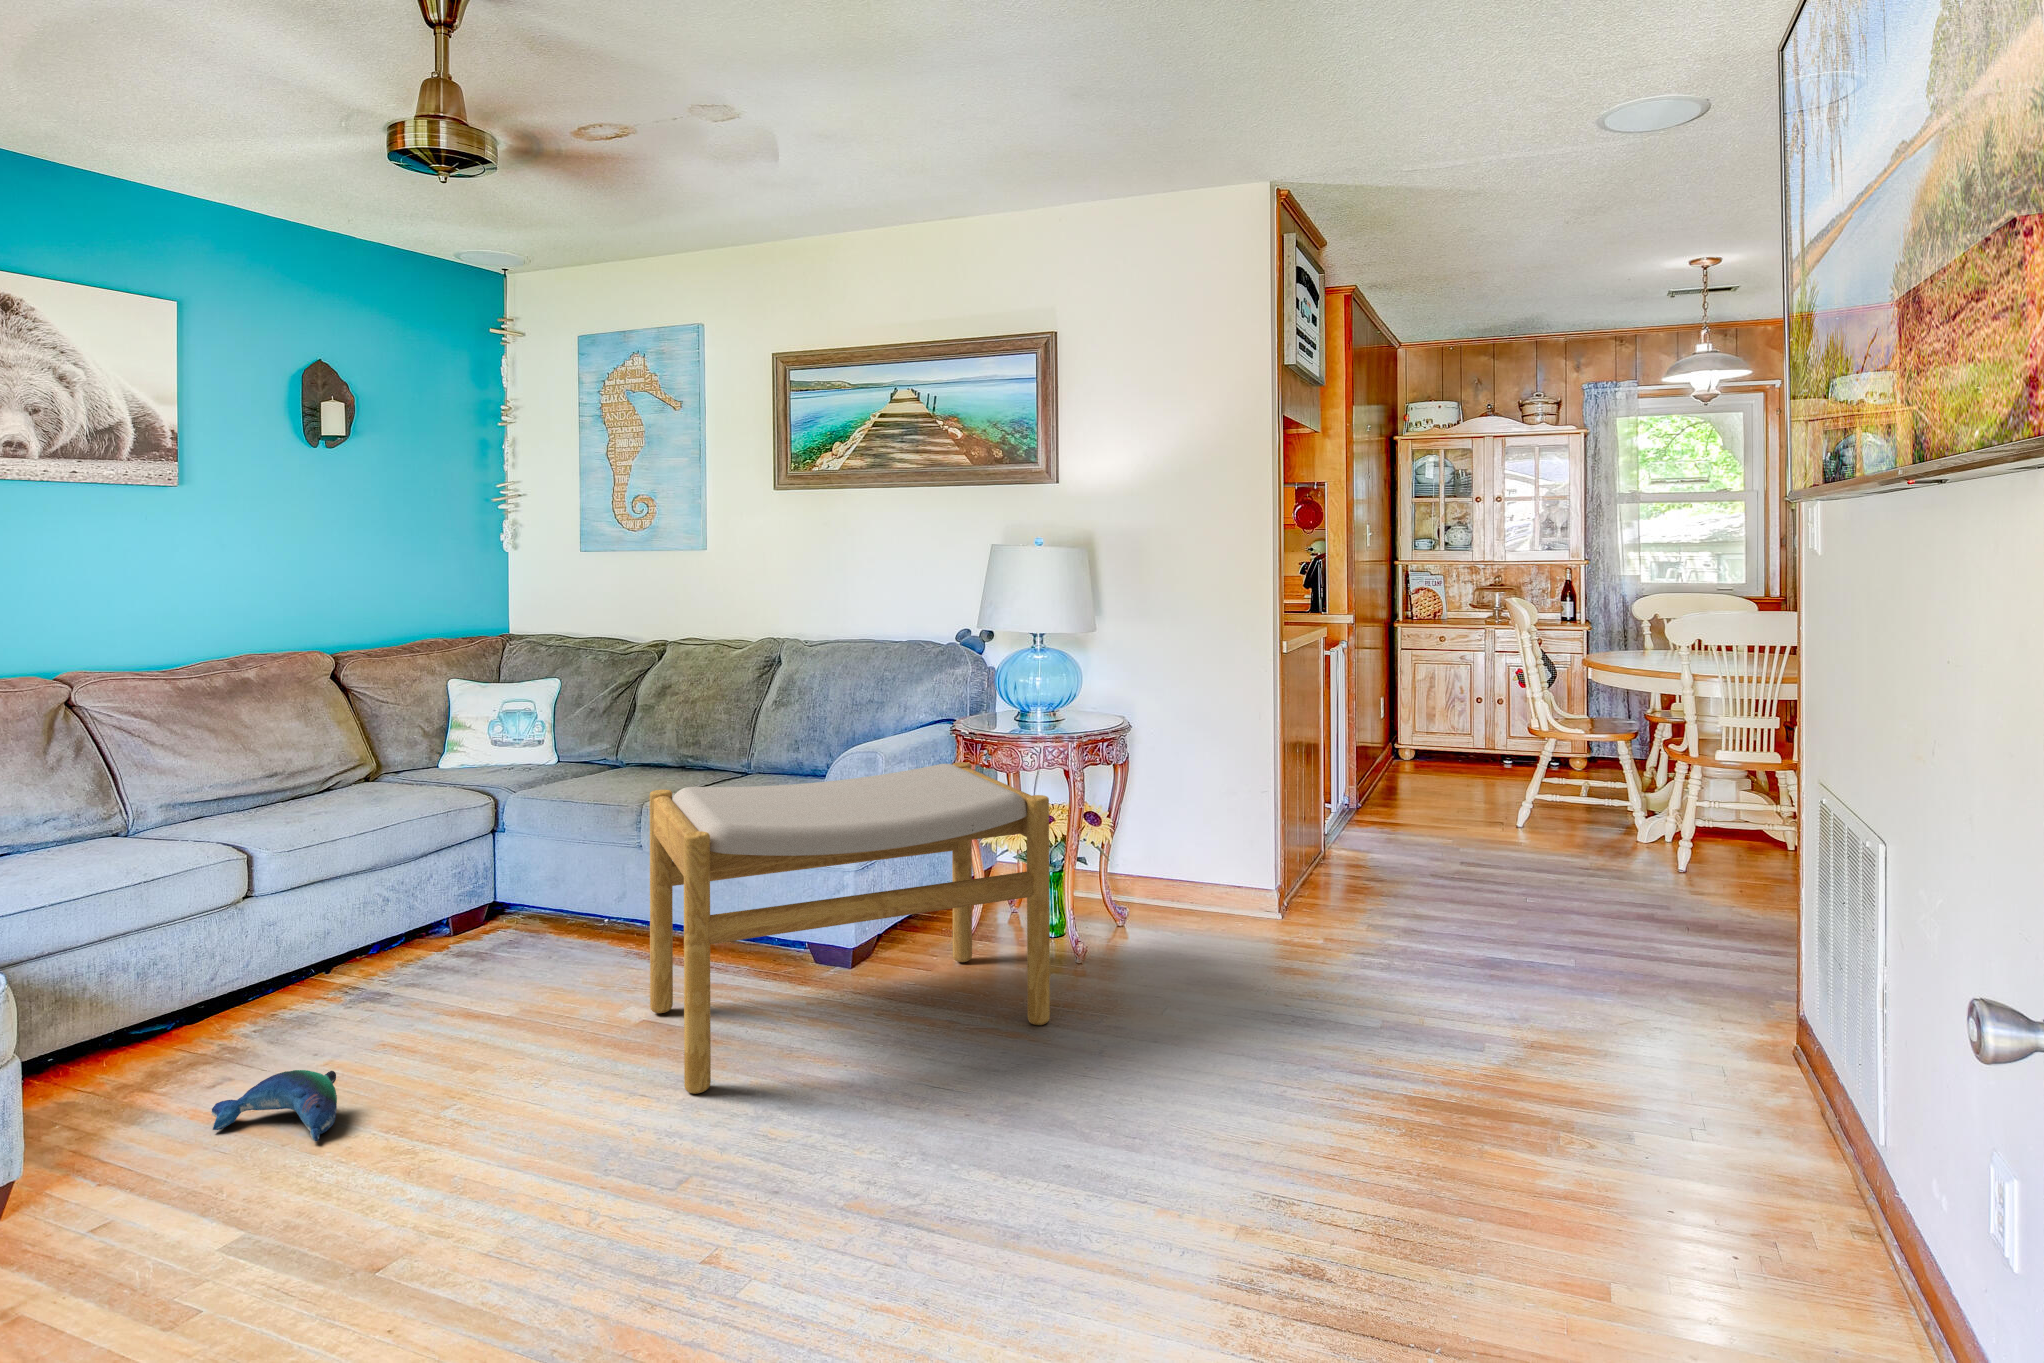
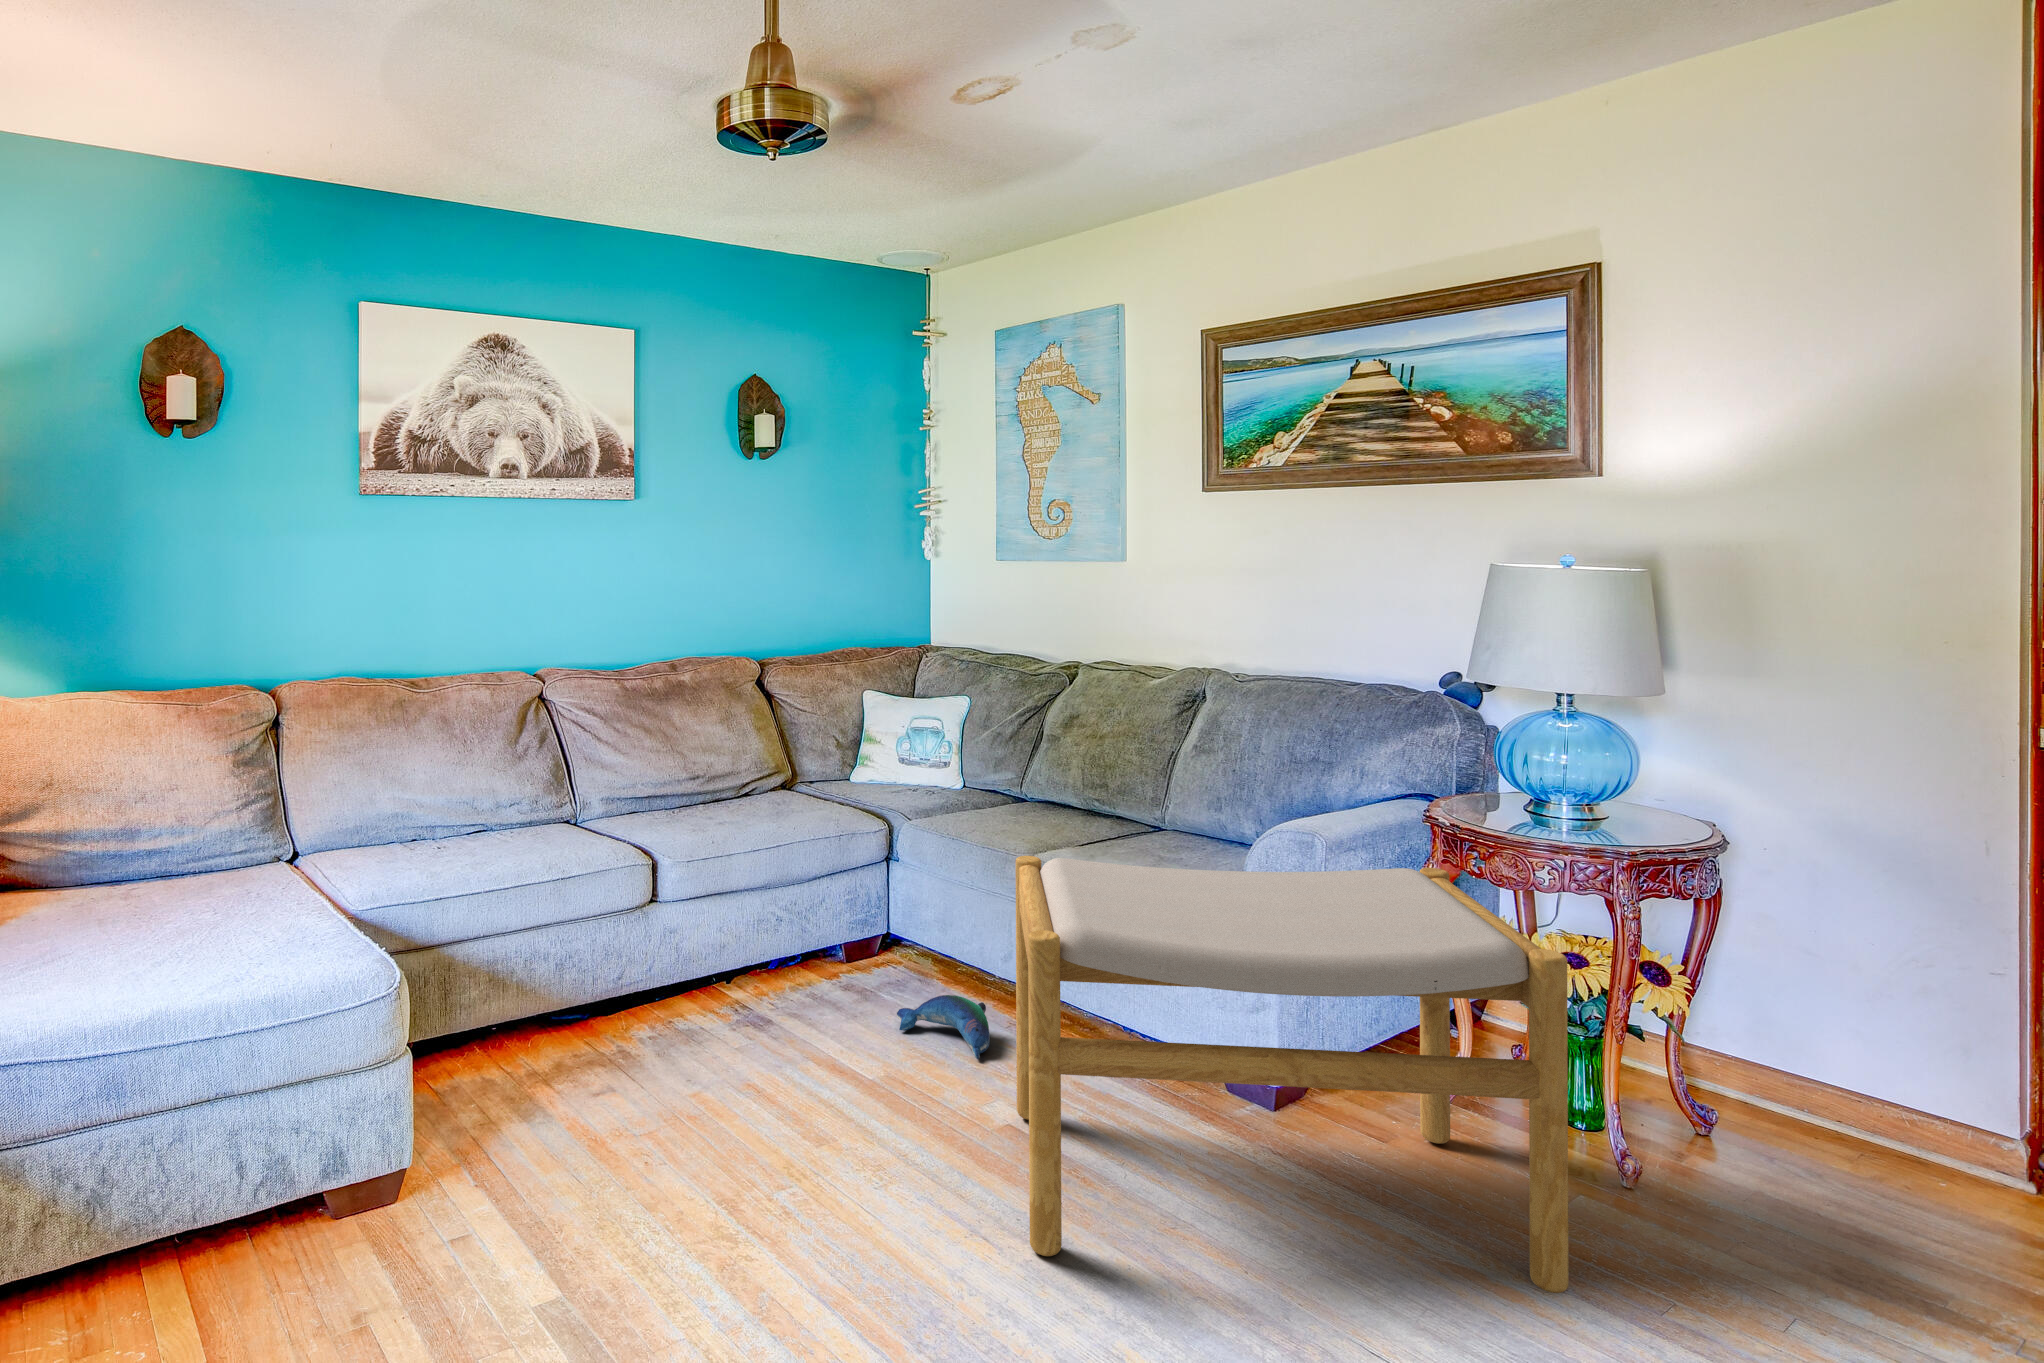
plush toy: present [212,1070,337,1141] -> present [897,995,990,1059]

